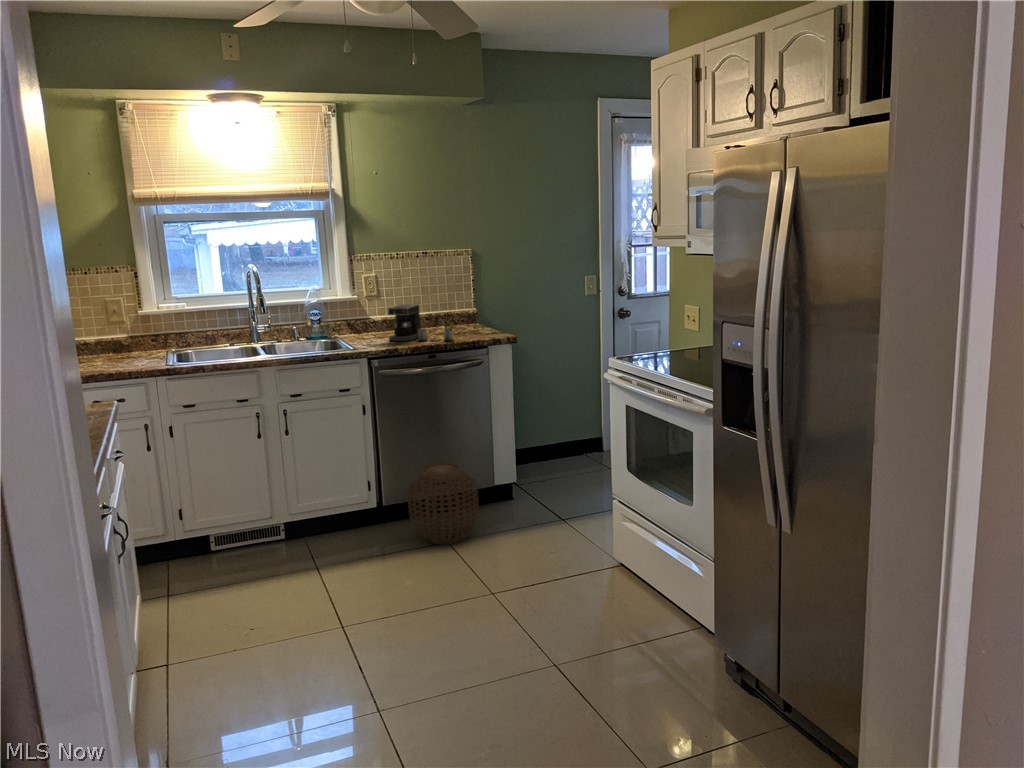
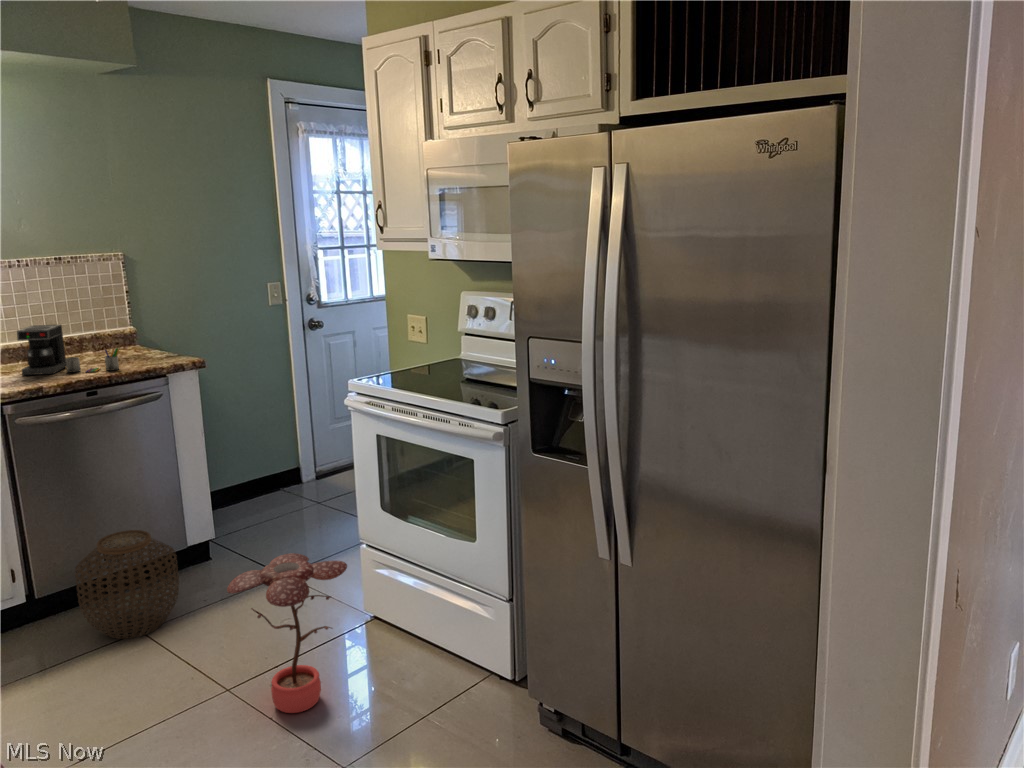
potted plant: none [491,492,583,618] -> present [227,553,347,713]

